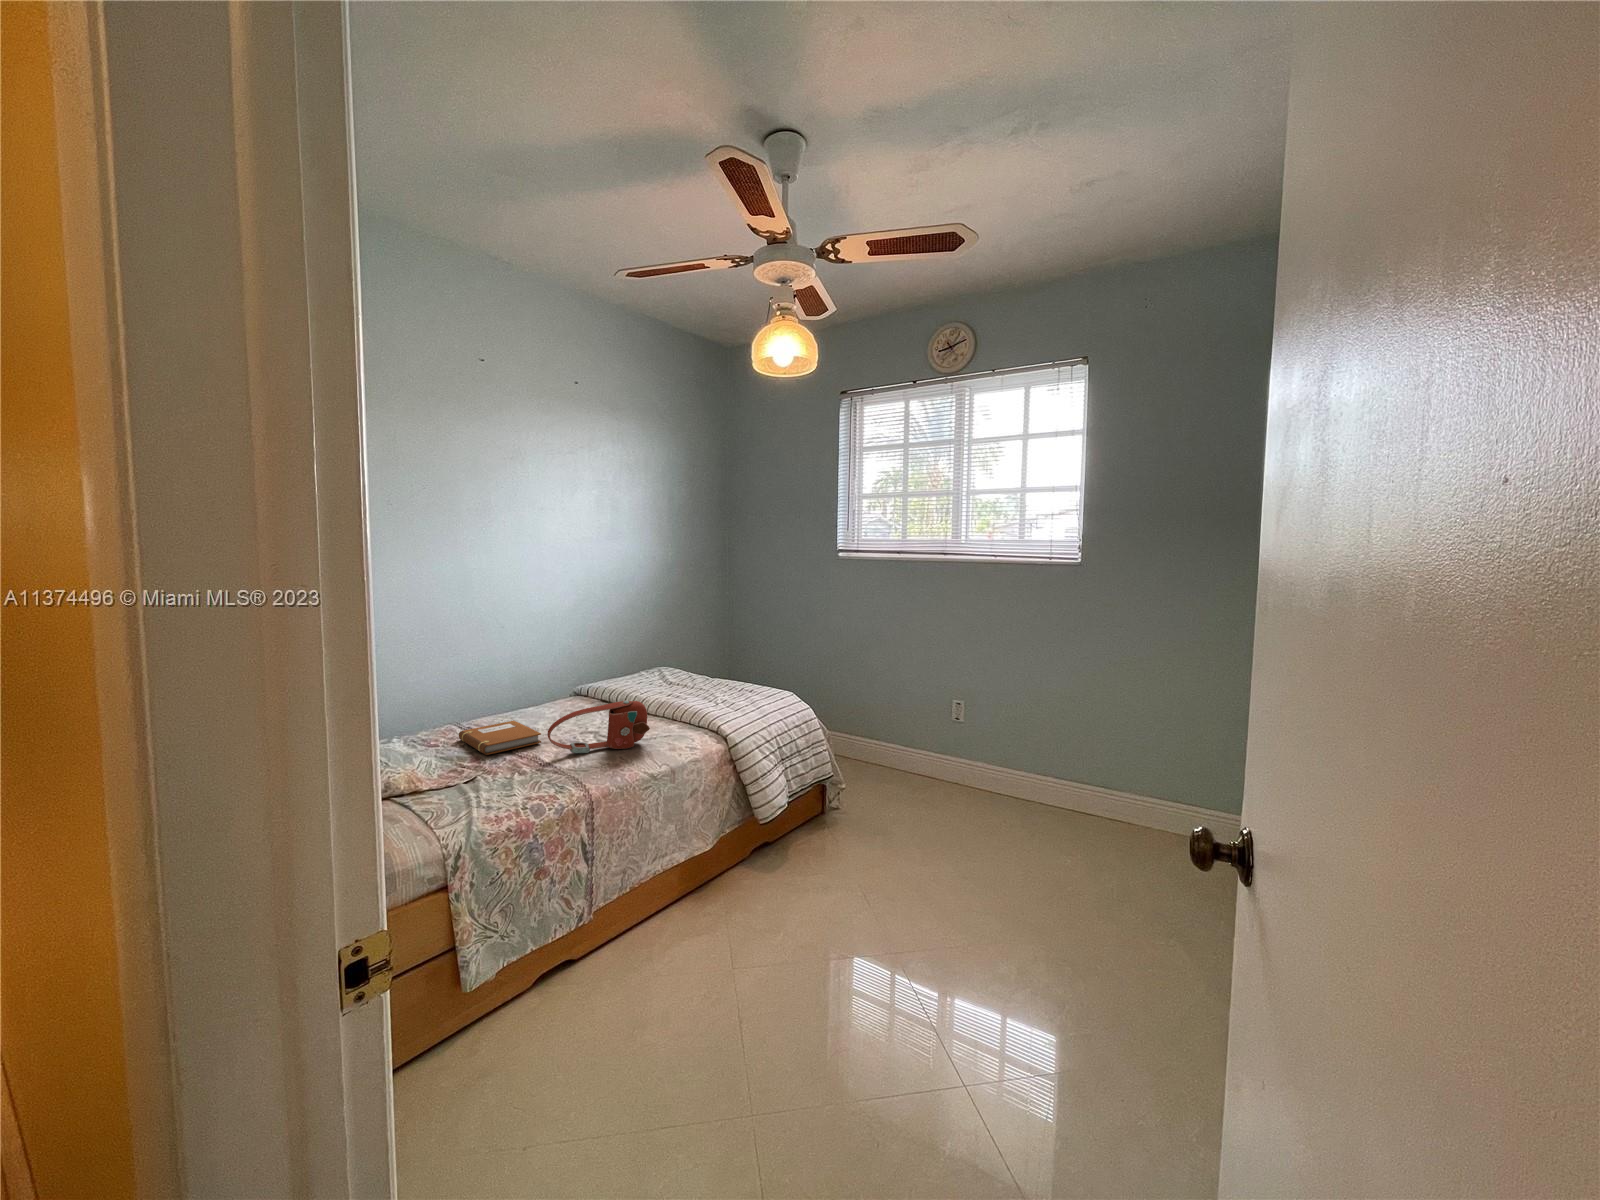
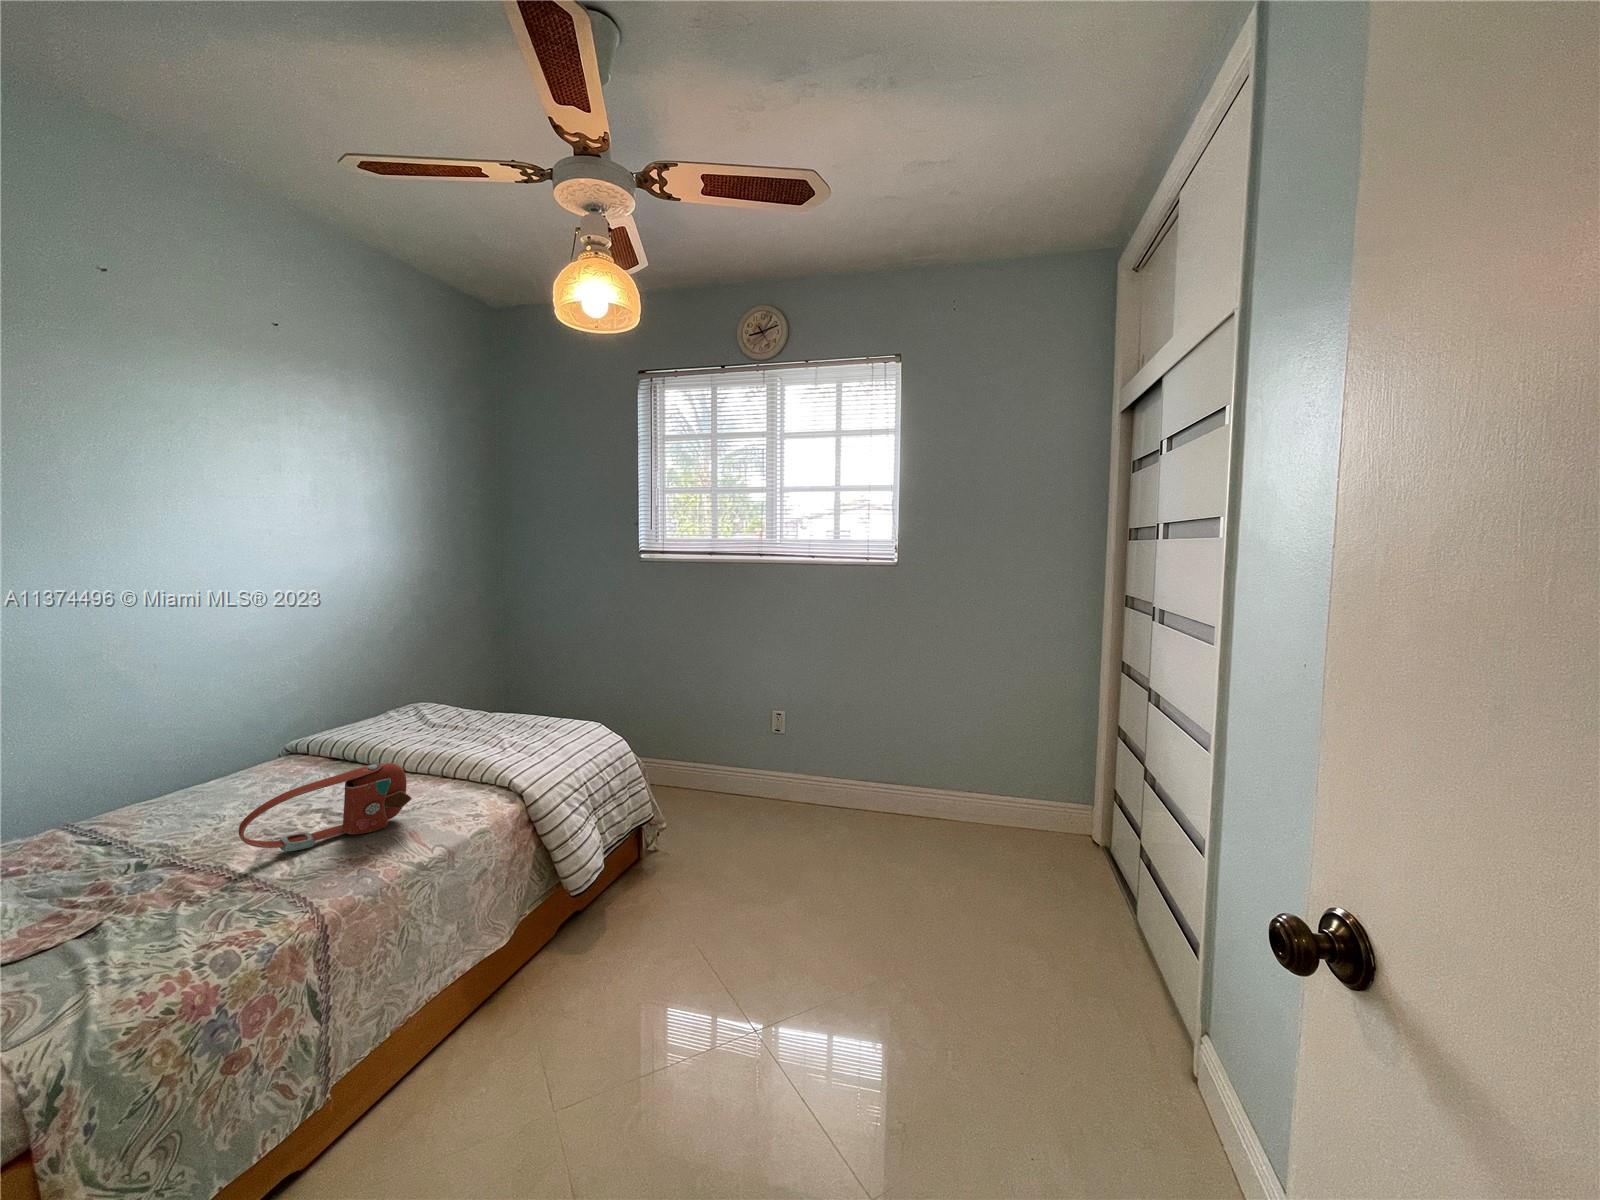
notebook: present [459,721,541,755] -> none [64,811,228,879]

